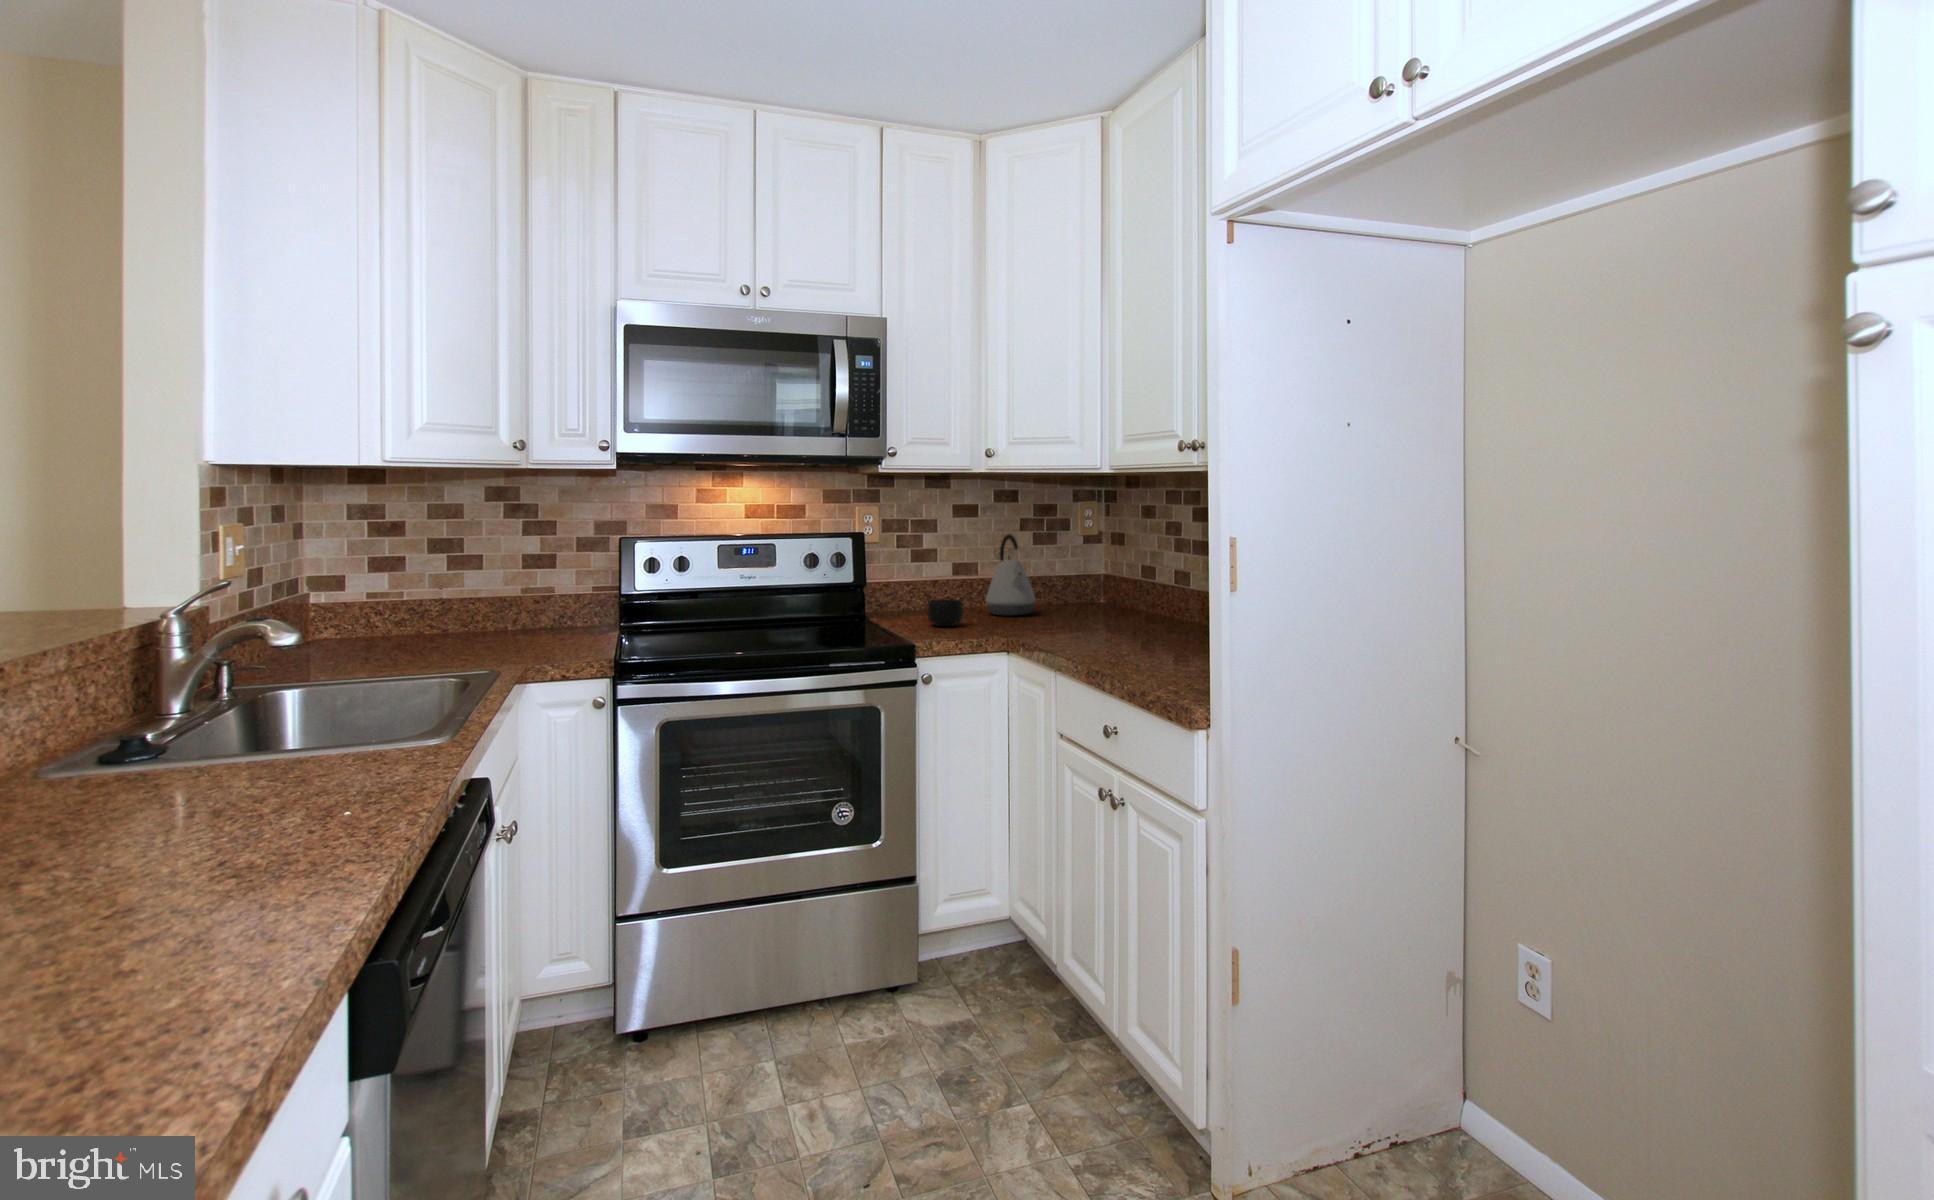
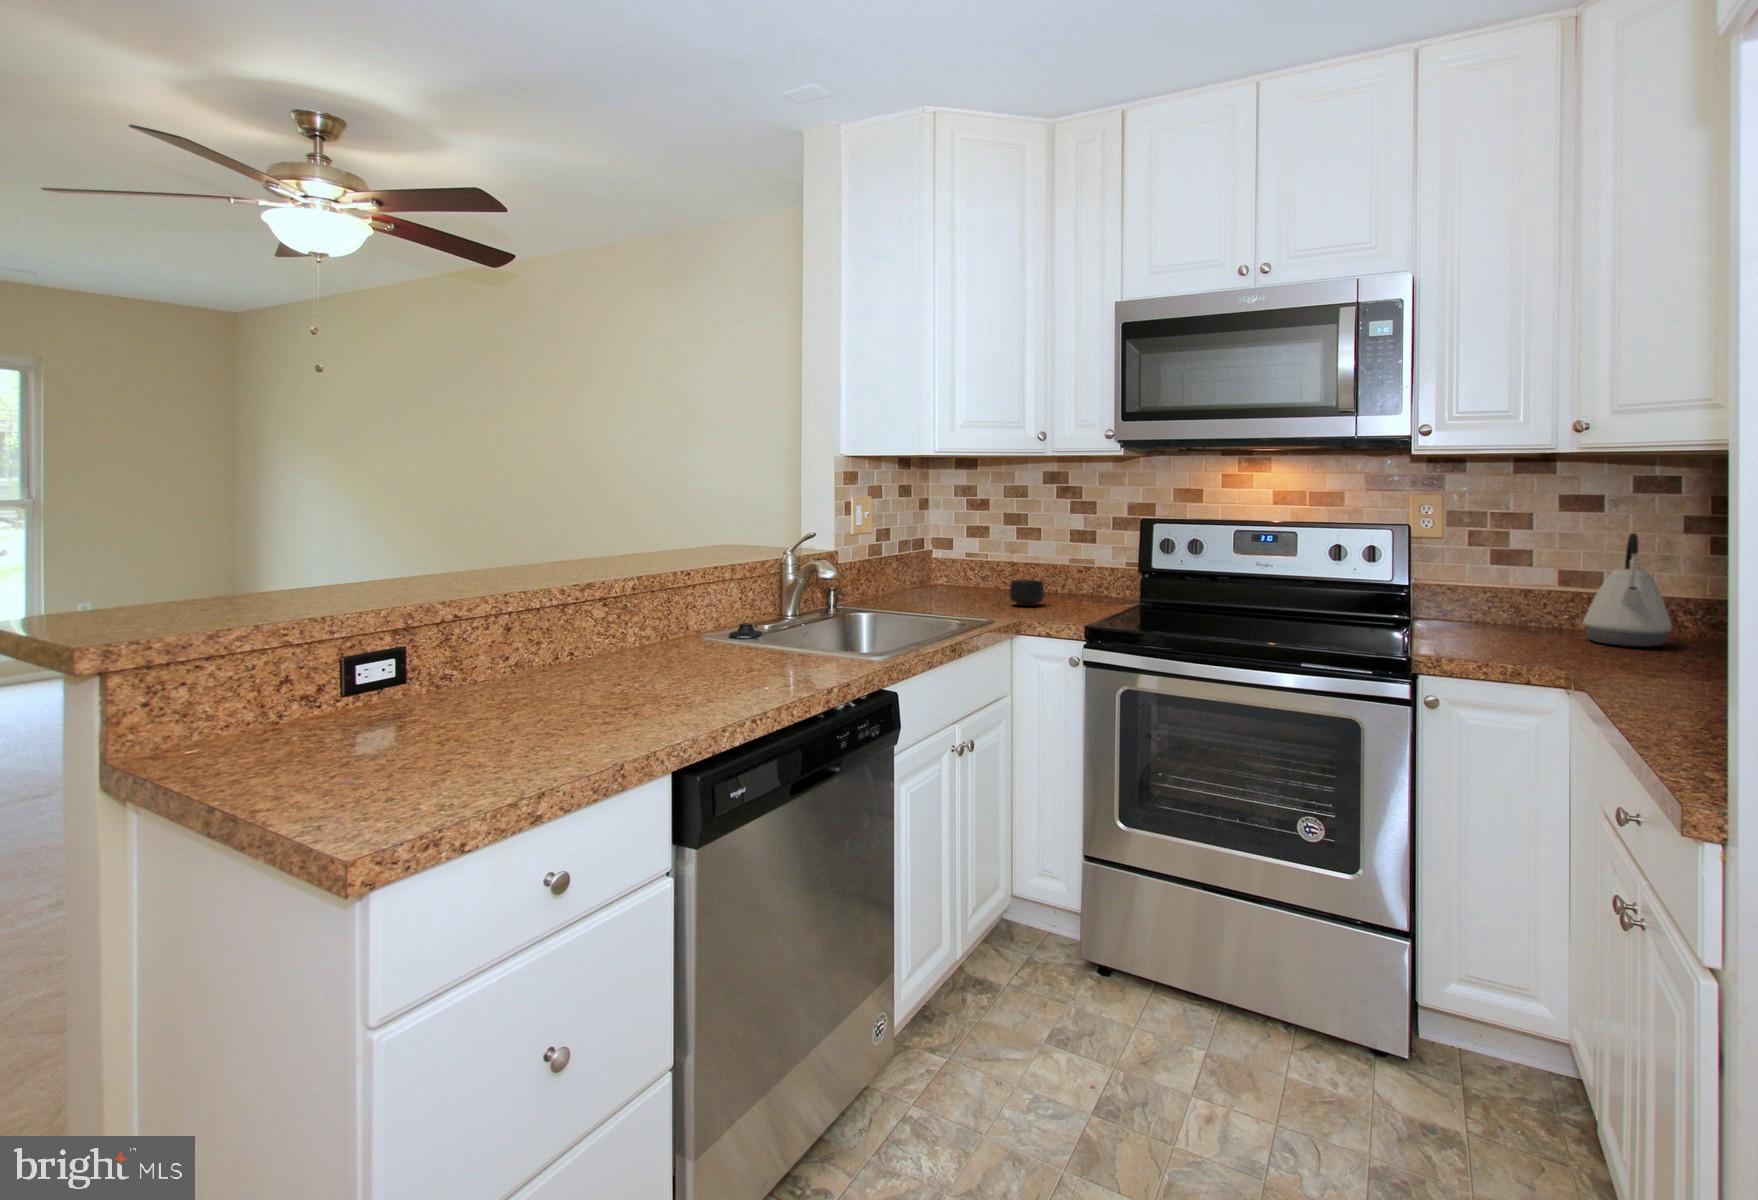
mug: present [928,599,963,626] -> present [1009,580,1045,606]

